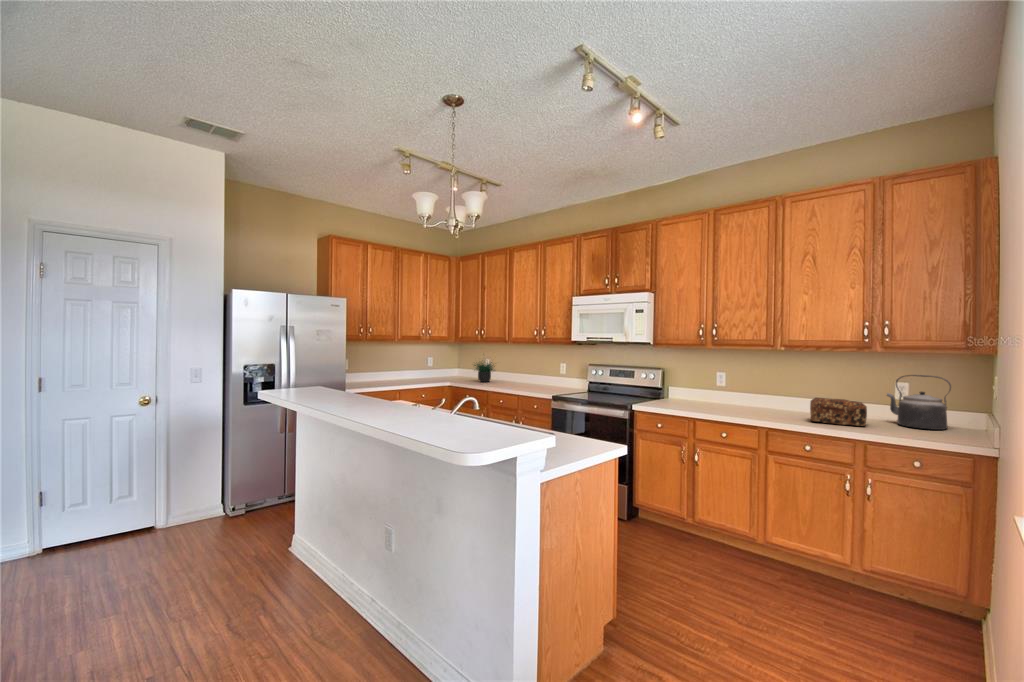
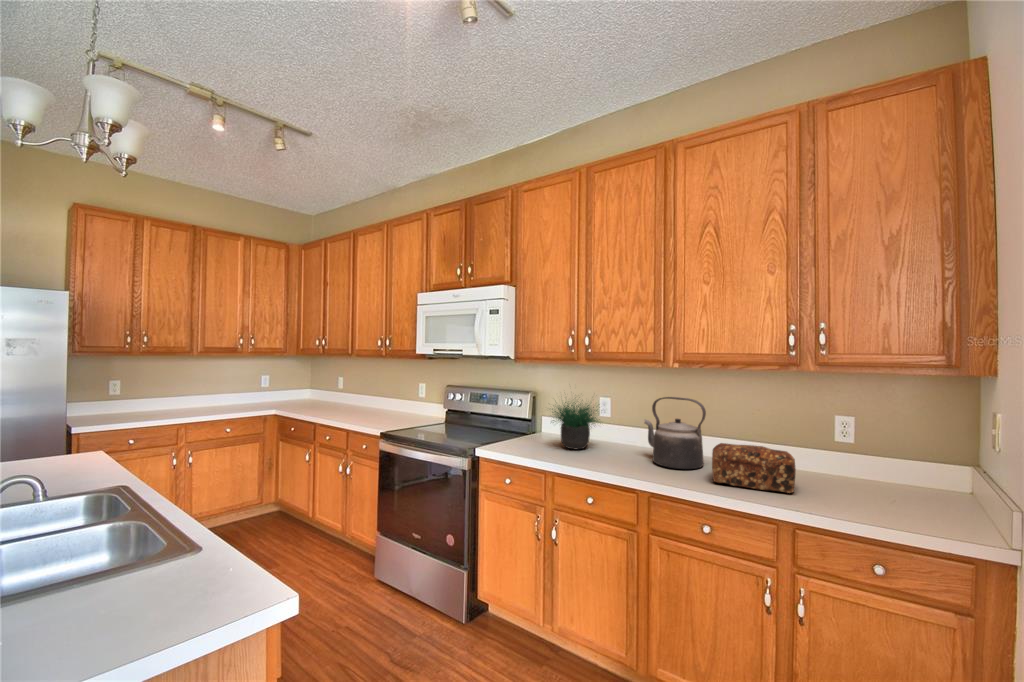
potted plant: present [474,362,495,382] -> present [552,402,598,449]
kettle: present [887,375,951,430] -> present [645,397,706,469]

